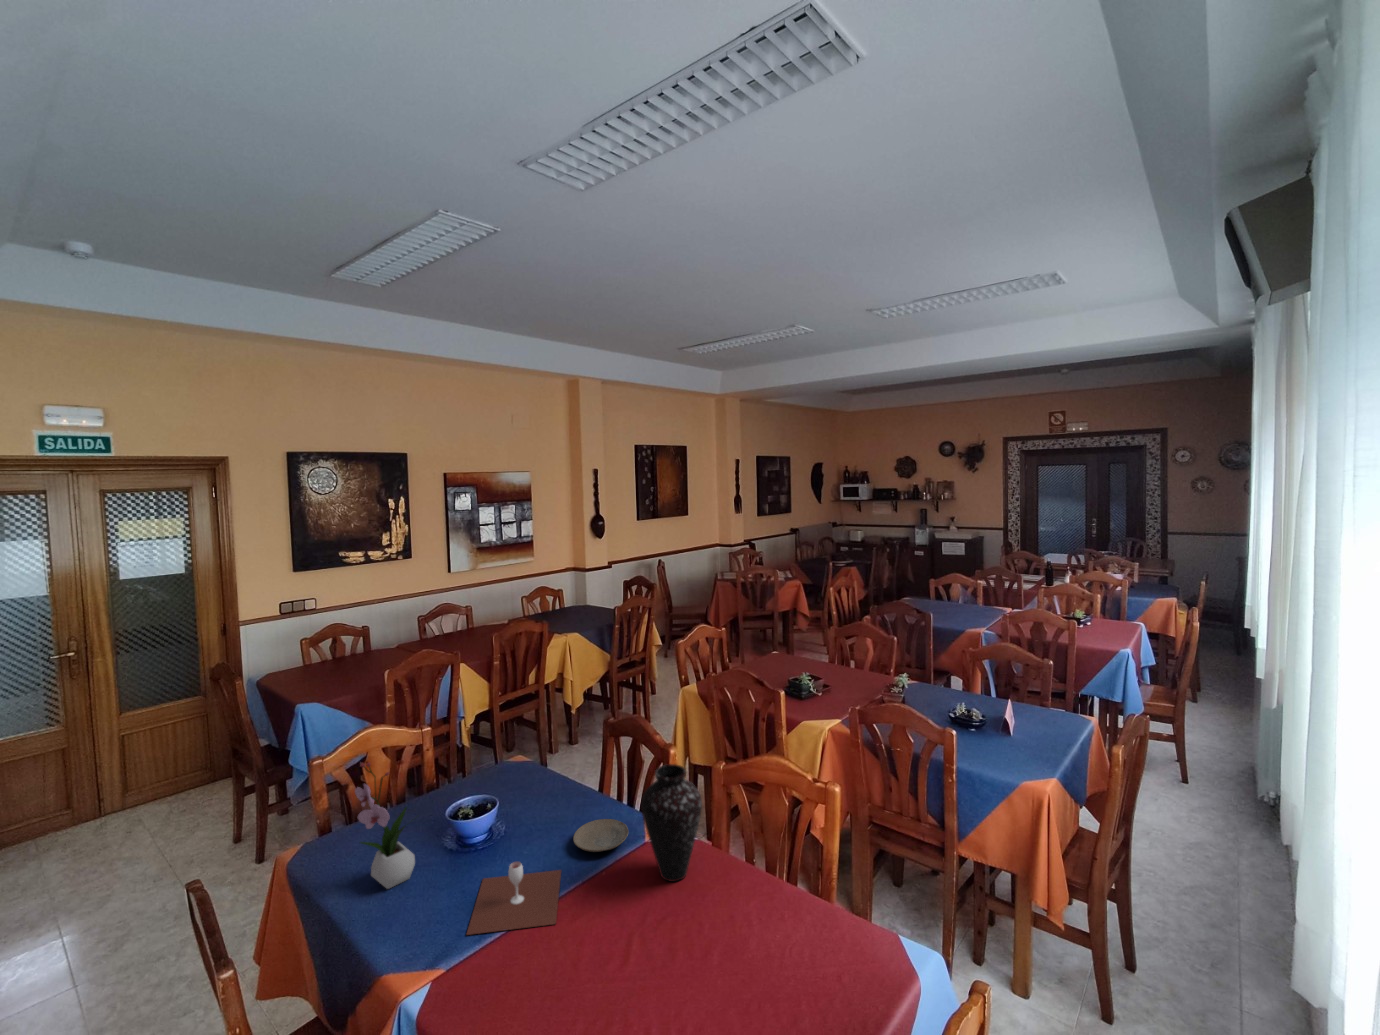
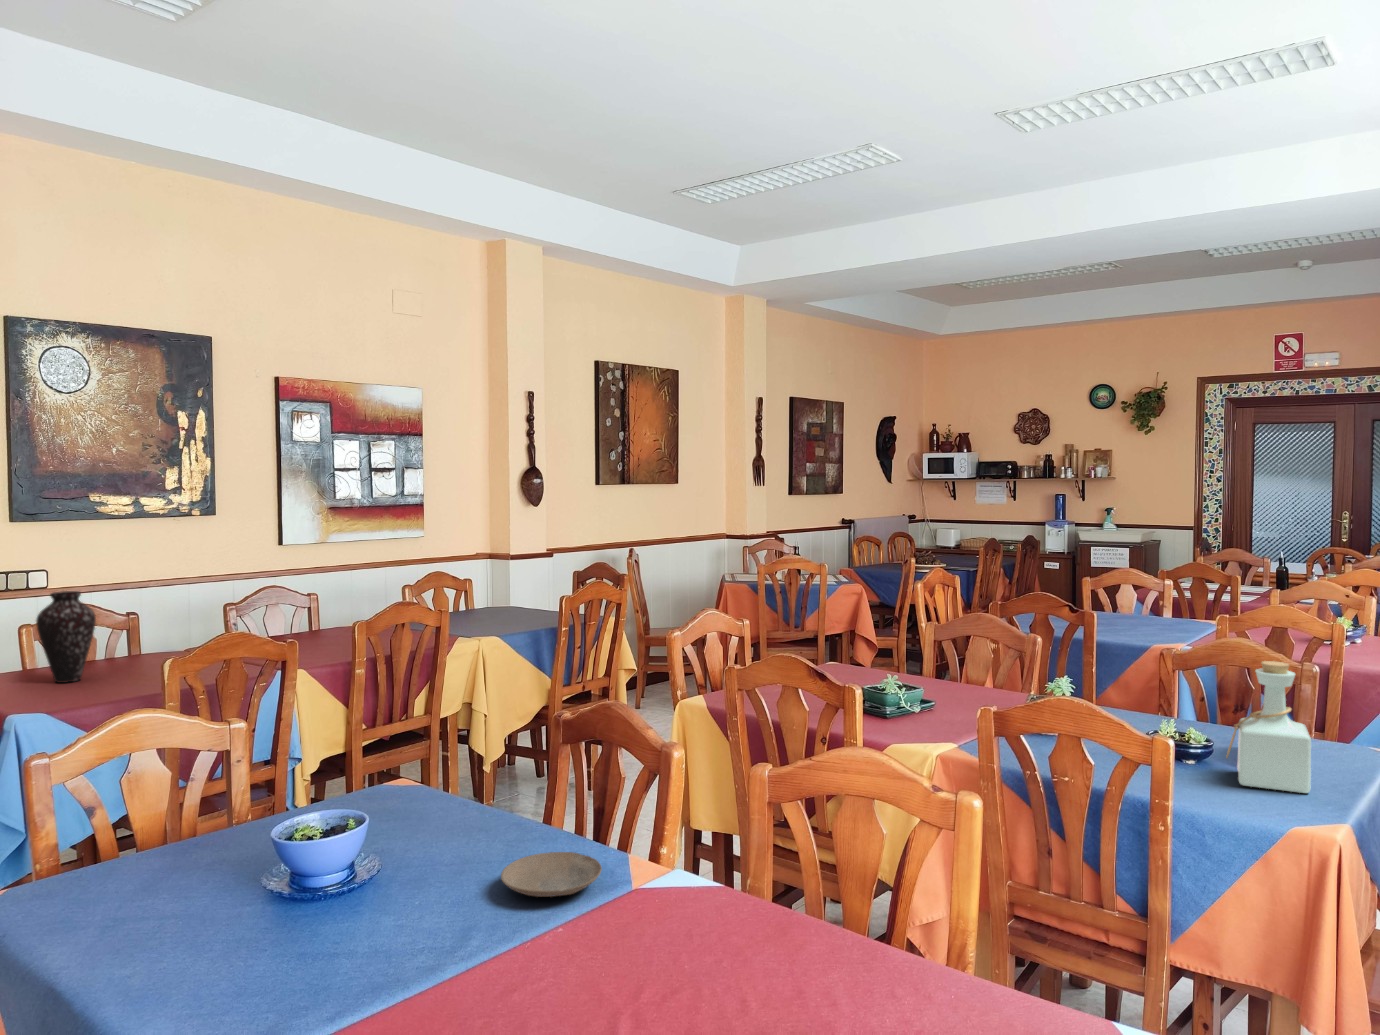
bottle: none [990,679,1036,758] -> present [1226,661,1311,793]
flower arrangement: present [355,763,415,889] -> none [99,707,218,944]
vase: present [641,764,702,881] -> present [36,591,96,683]
wine glass: present [467,862,561,935] -> none [301,889,480,1007]

